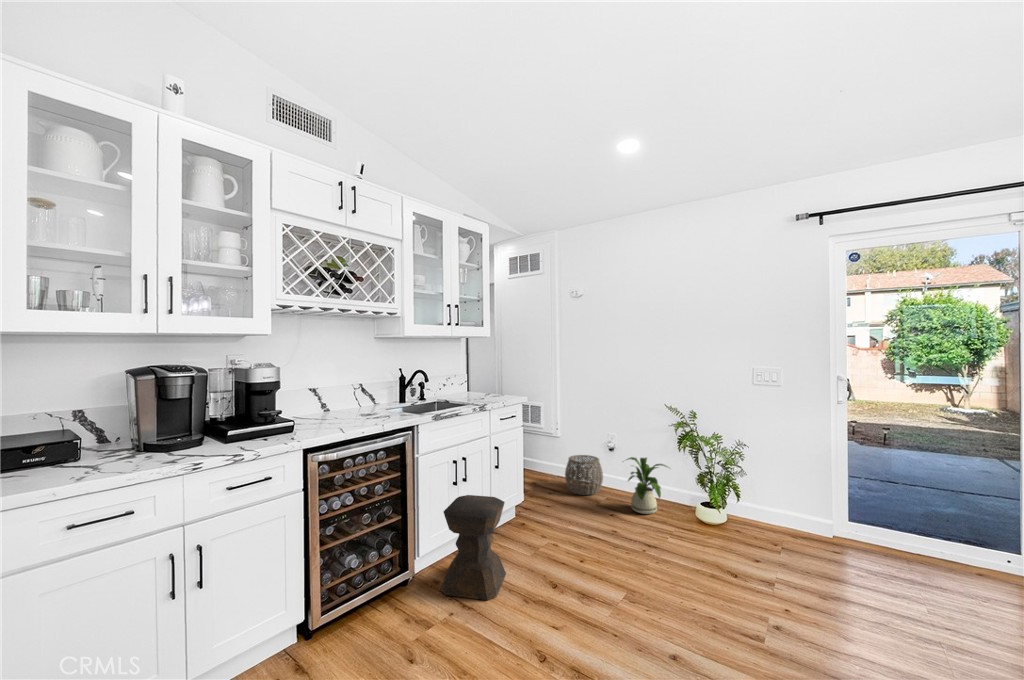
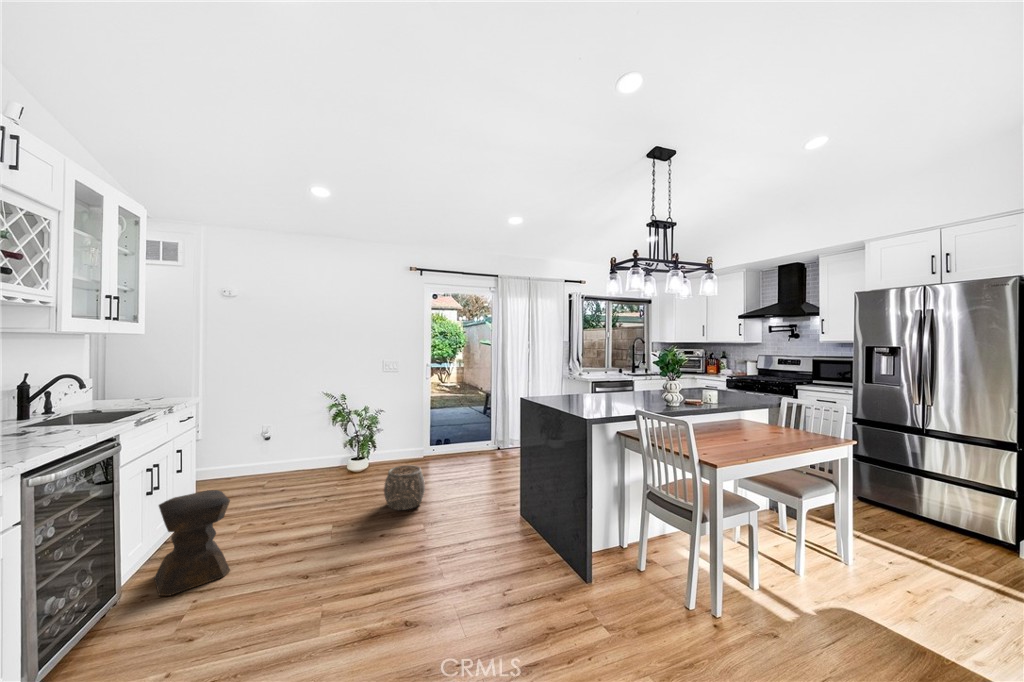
woven basket: present [565,455,603,495] -> present [384,466,425,510]
house plant: present [627,457,667,514] -> none [286,434,331,480]

